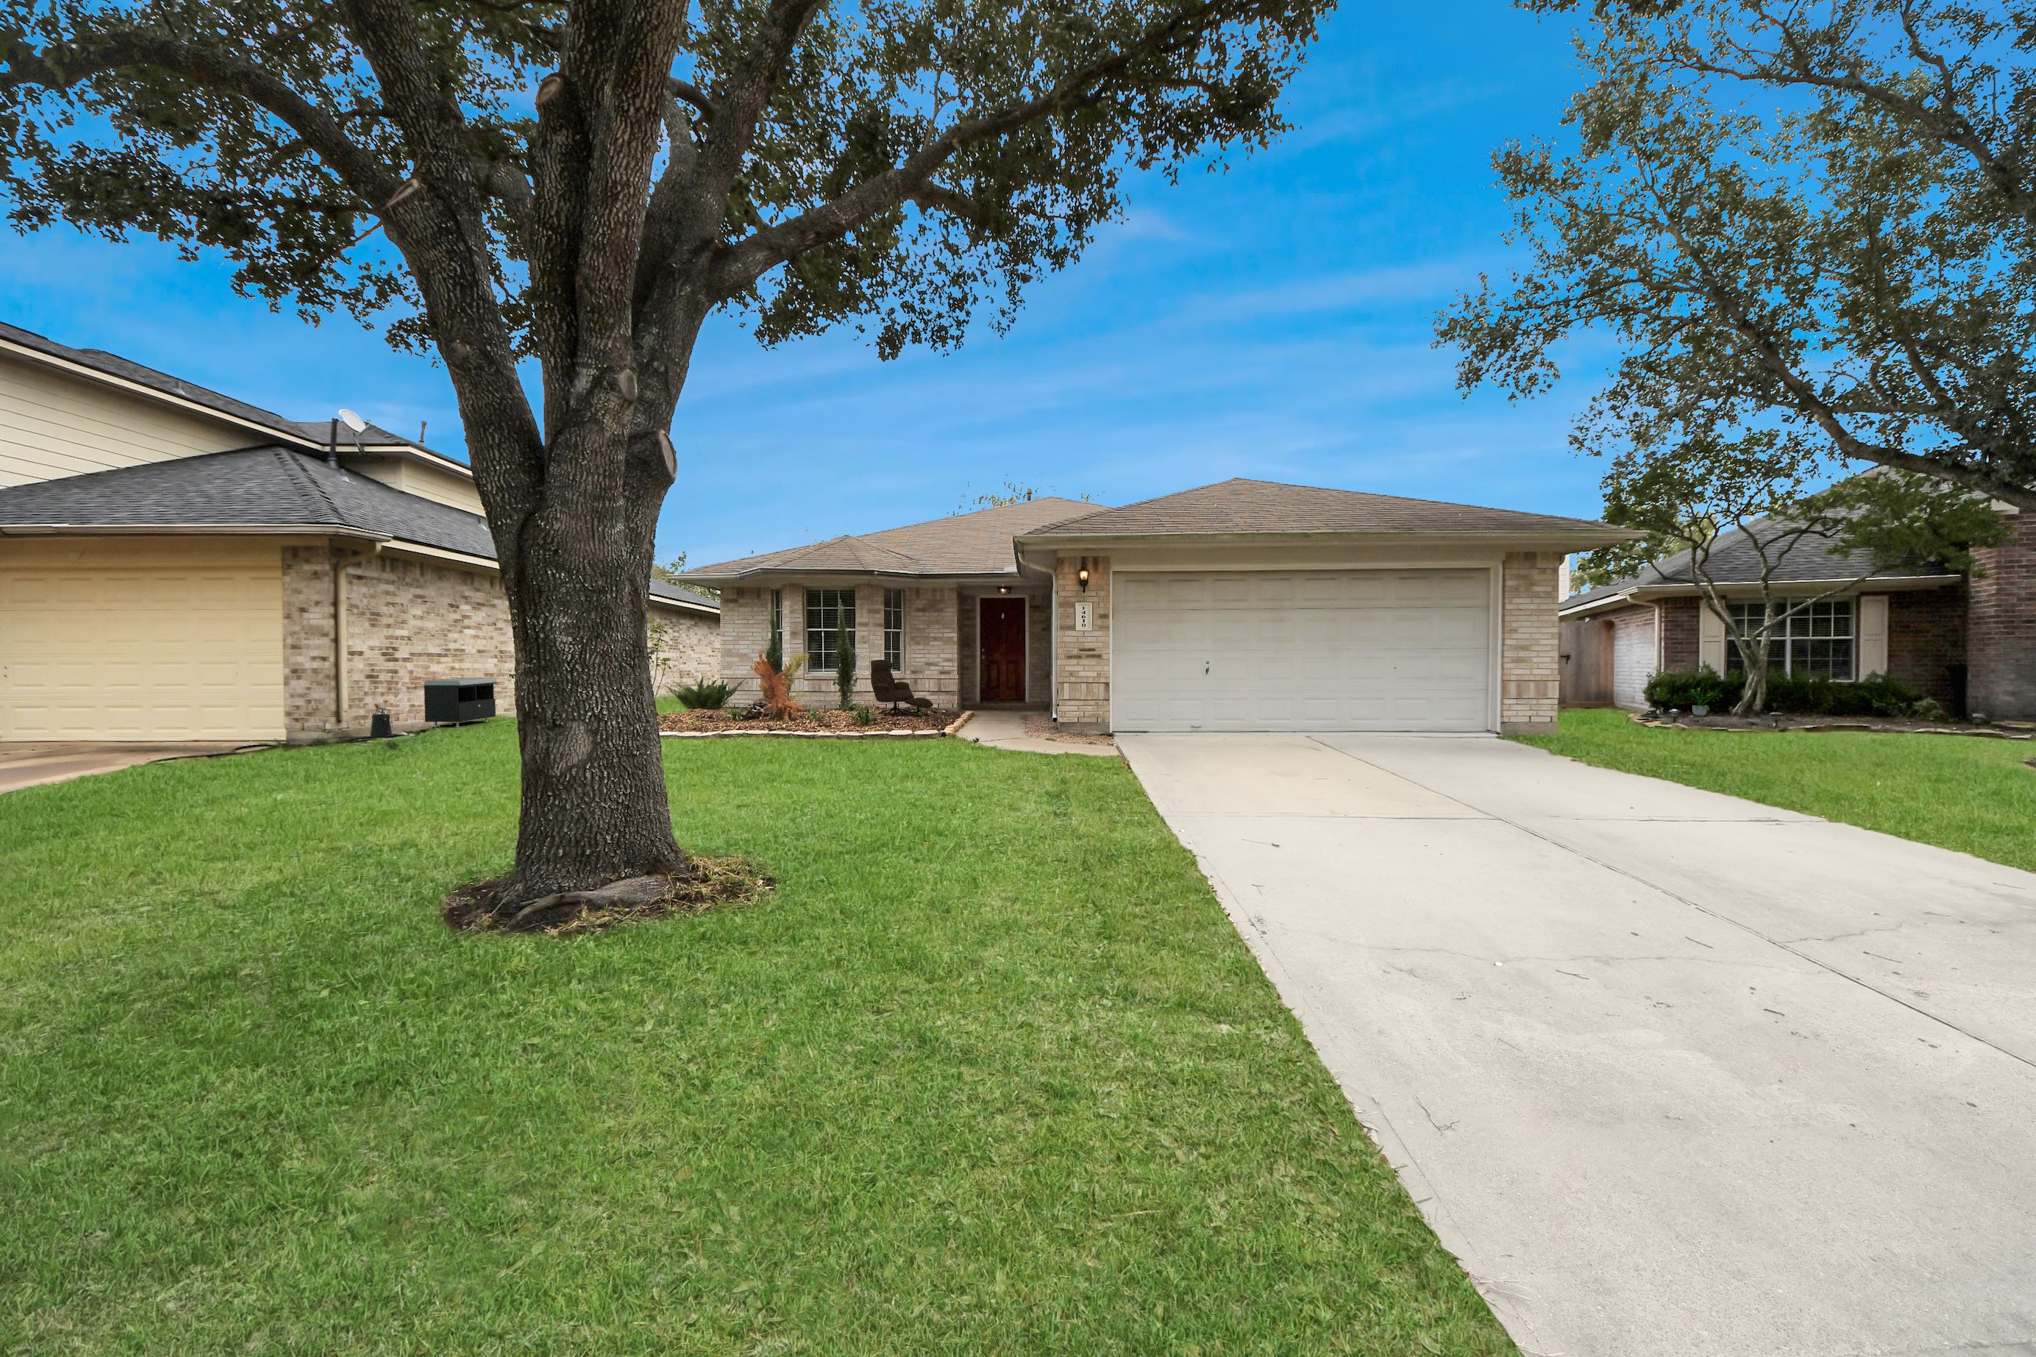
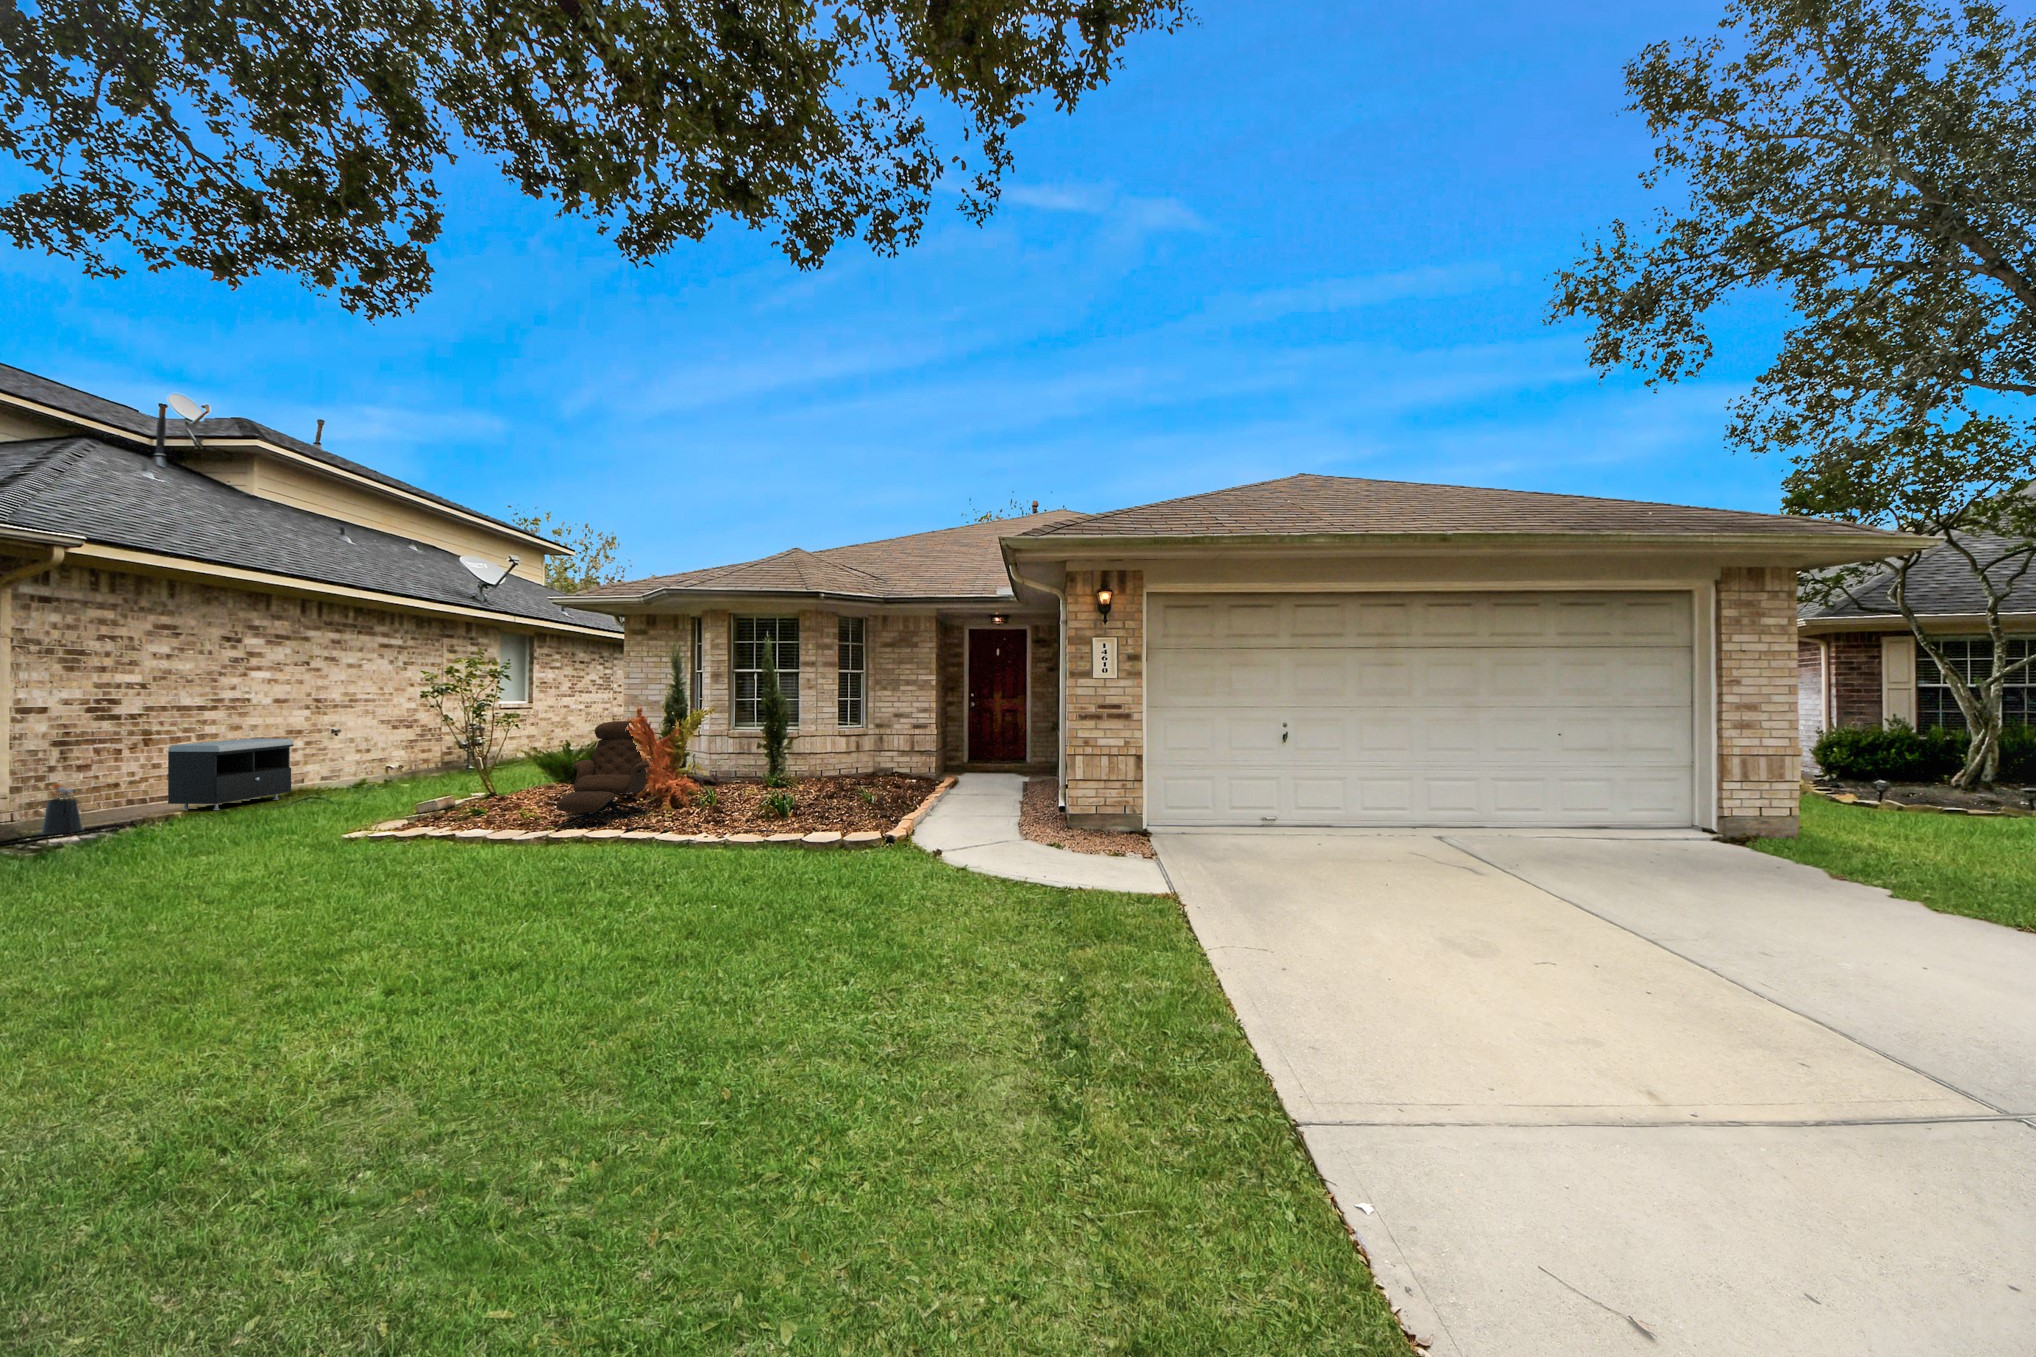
lounge chair: present [871,660,933,716] -> present [557,721,650,827]
potted plant: present [1691,690,1722,716] -> none [1893,746,1944,790]

